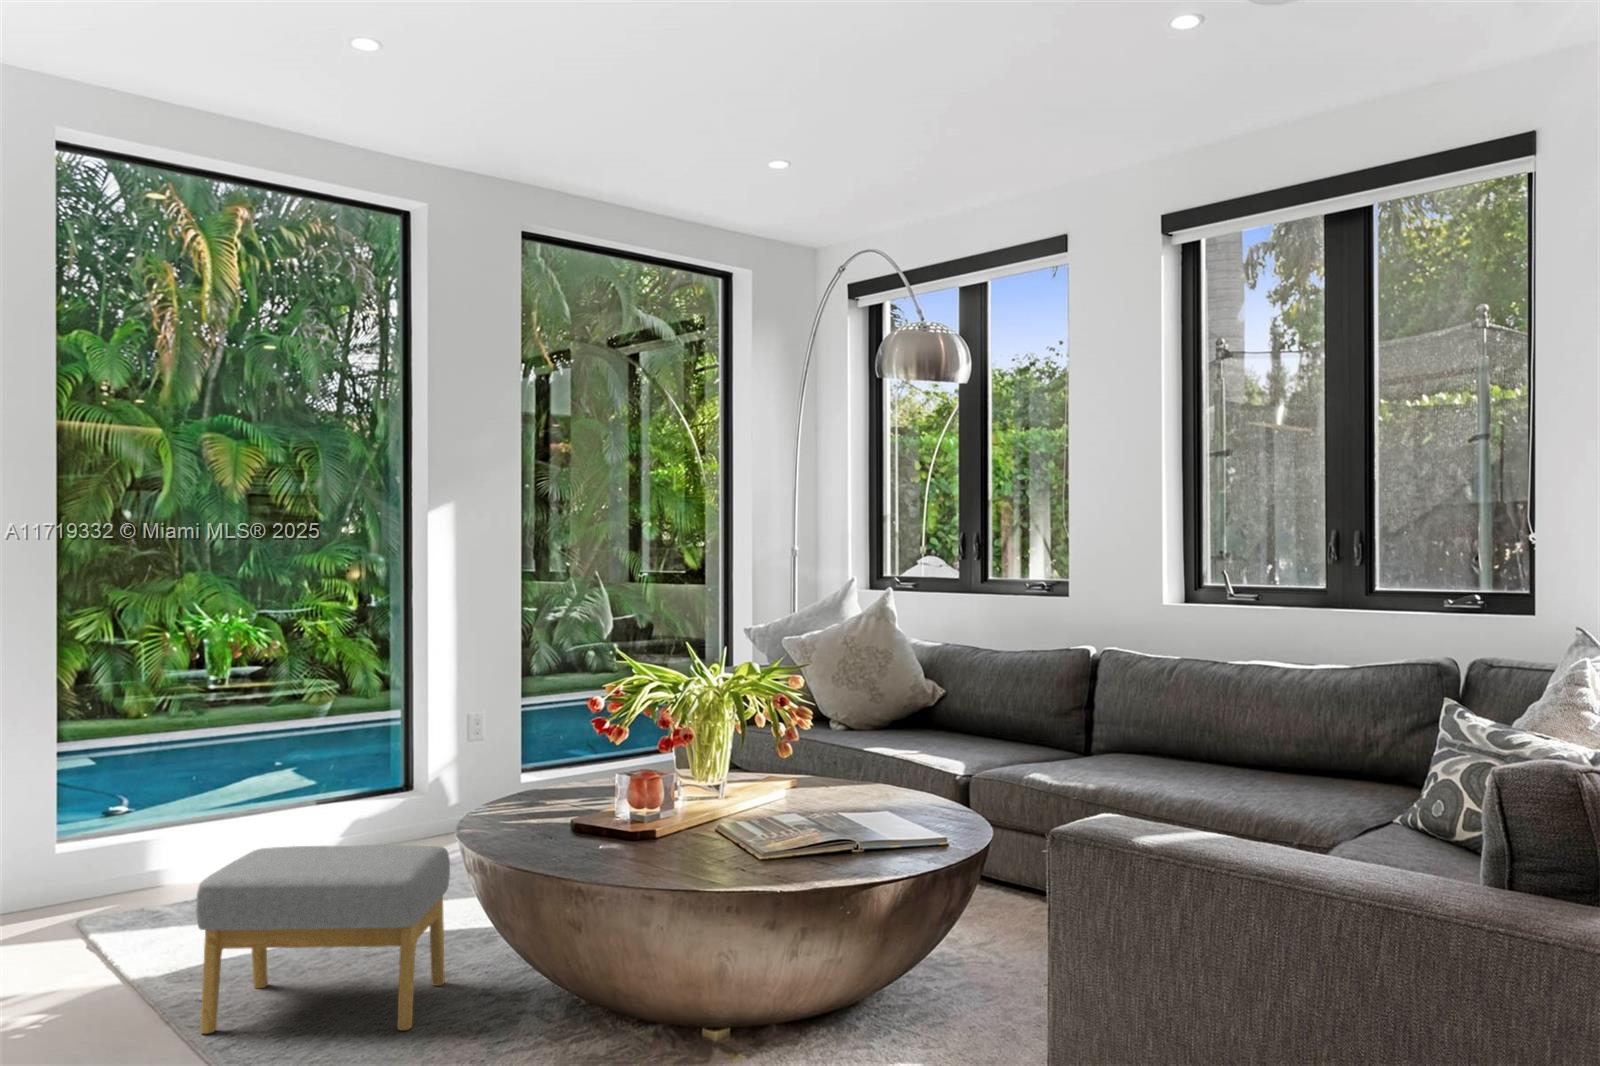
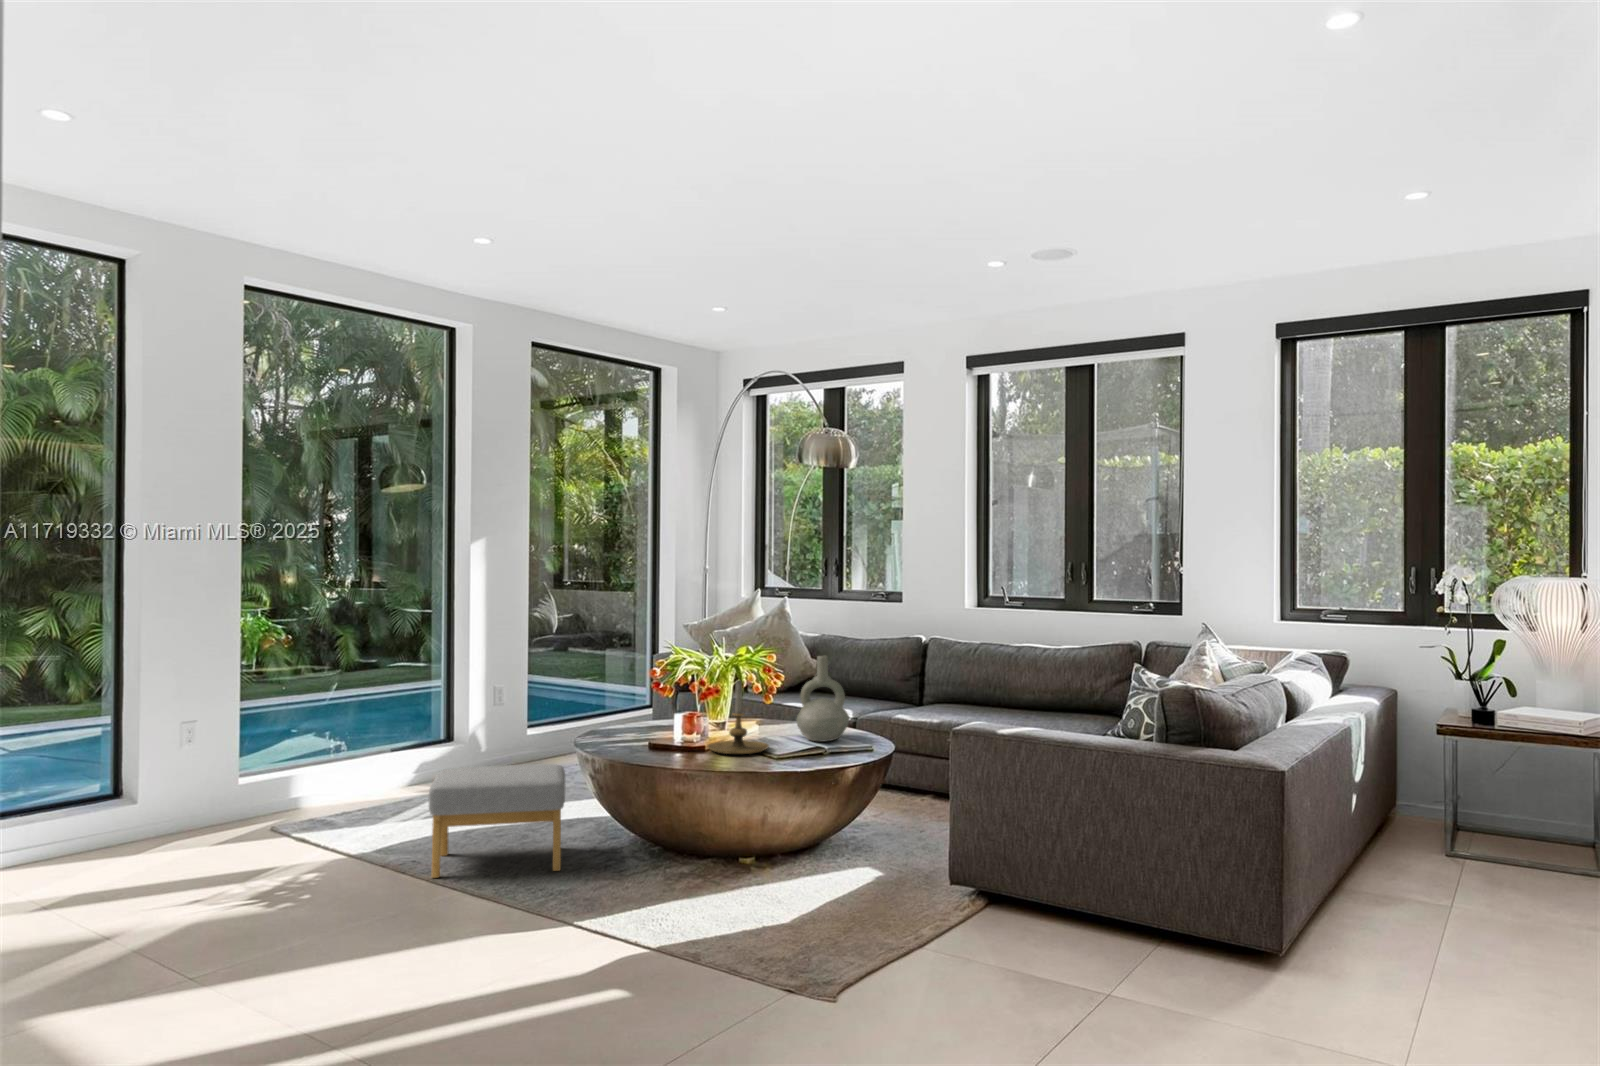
decorative vase: none [827,674,917,821] -> present [797,656,849,741]
candle holder: none [663,713,769,842] -> present [708,680,769,754]

